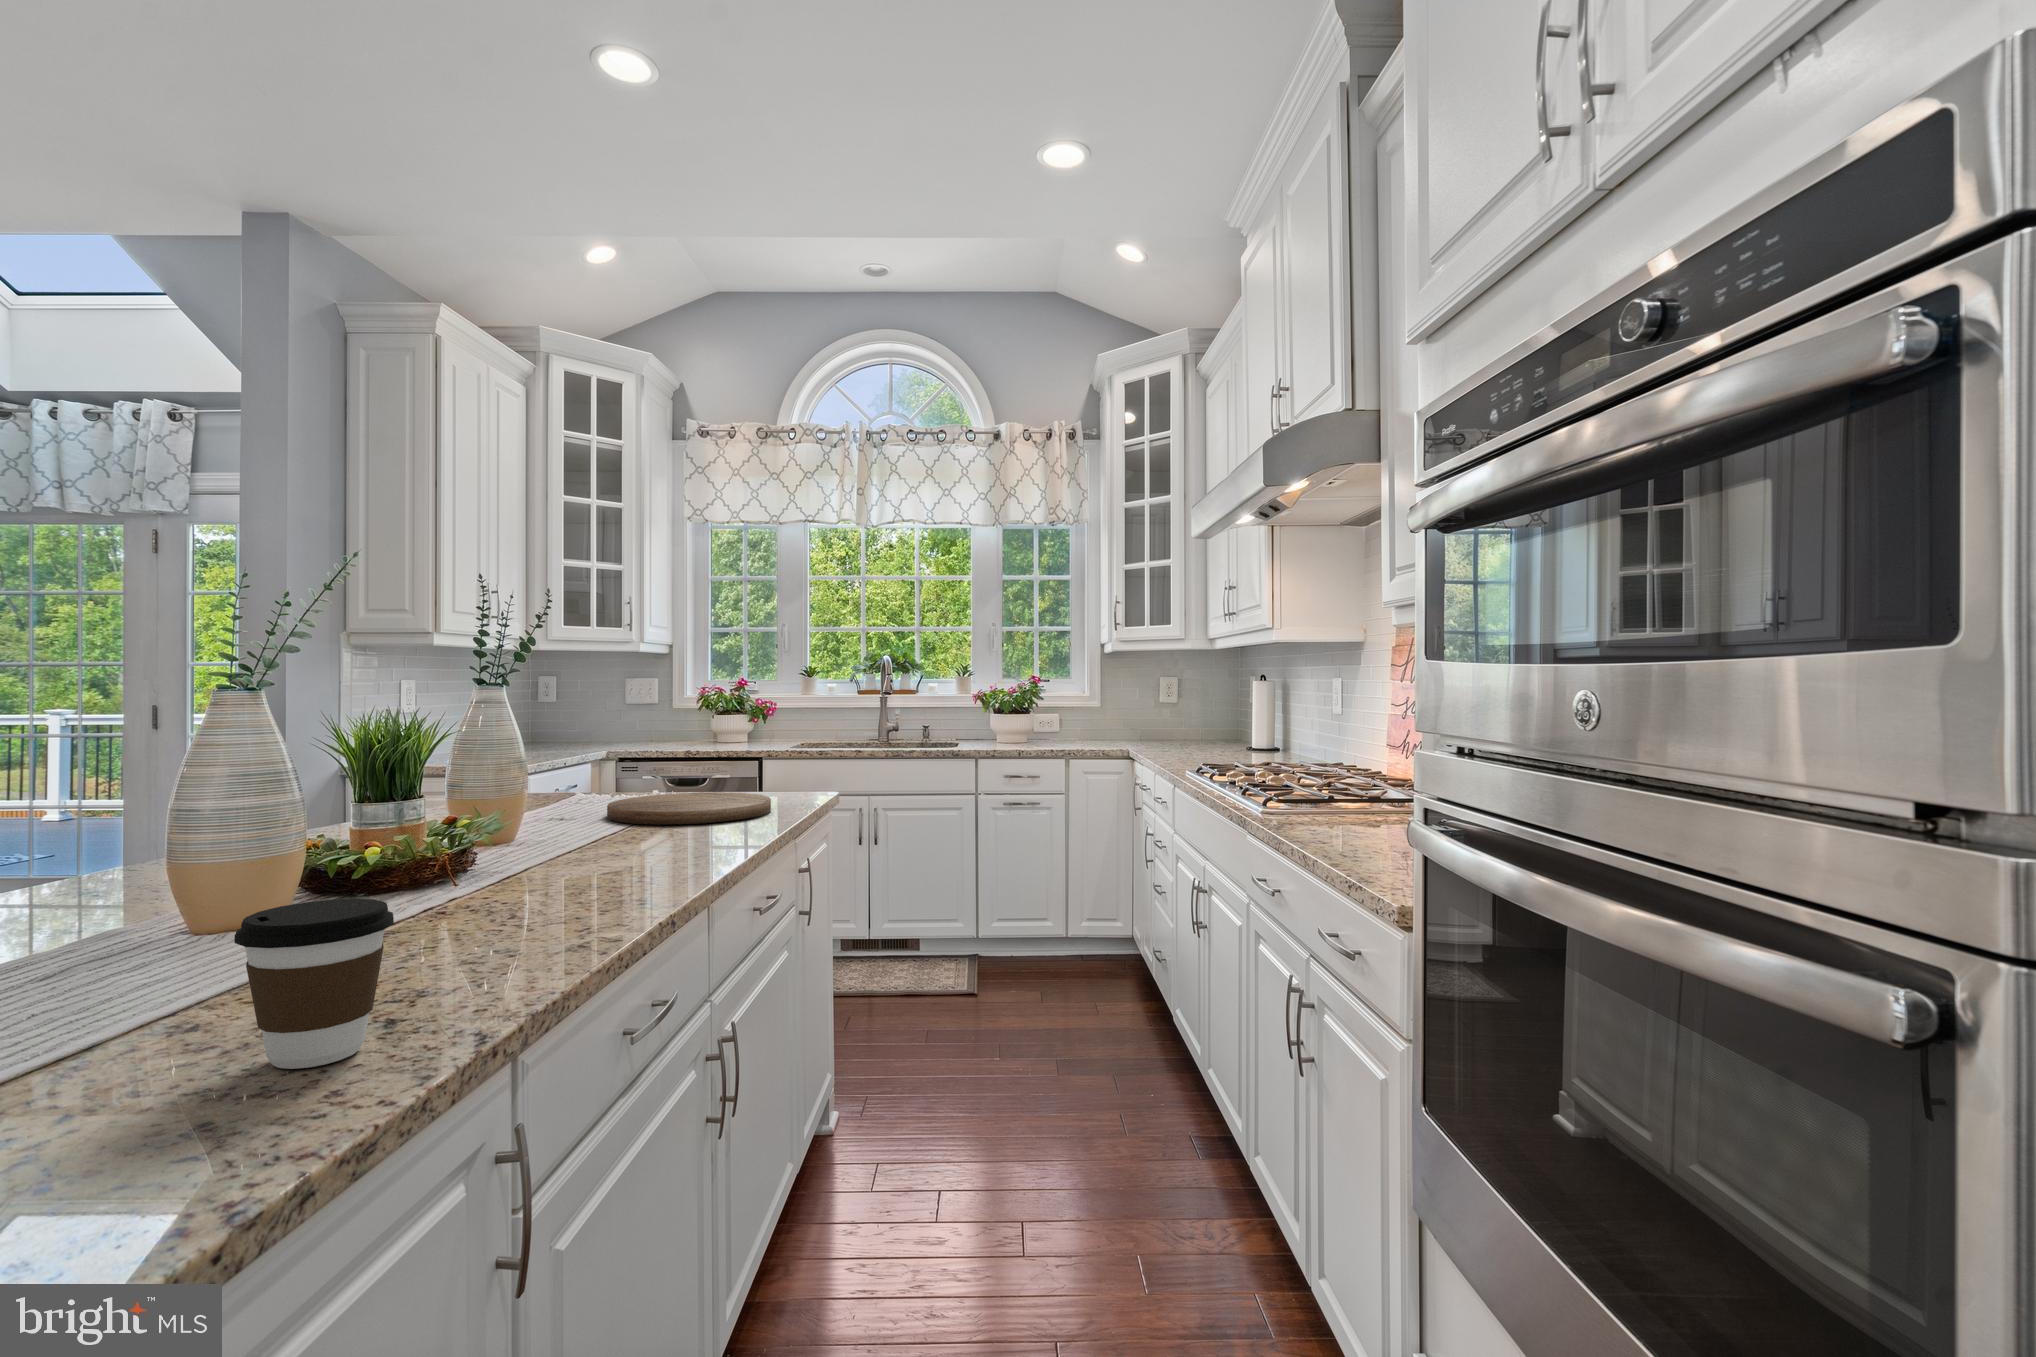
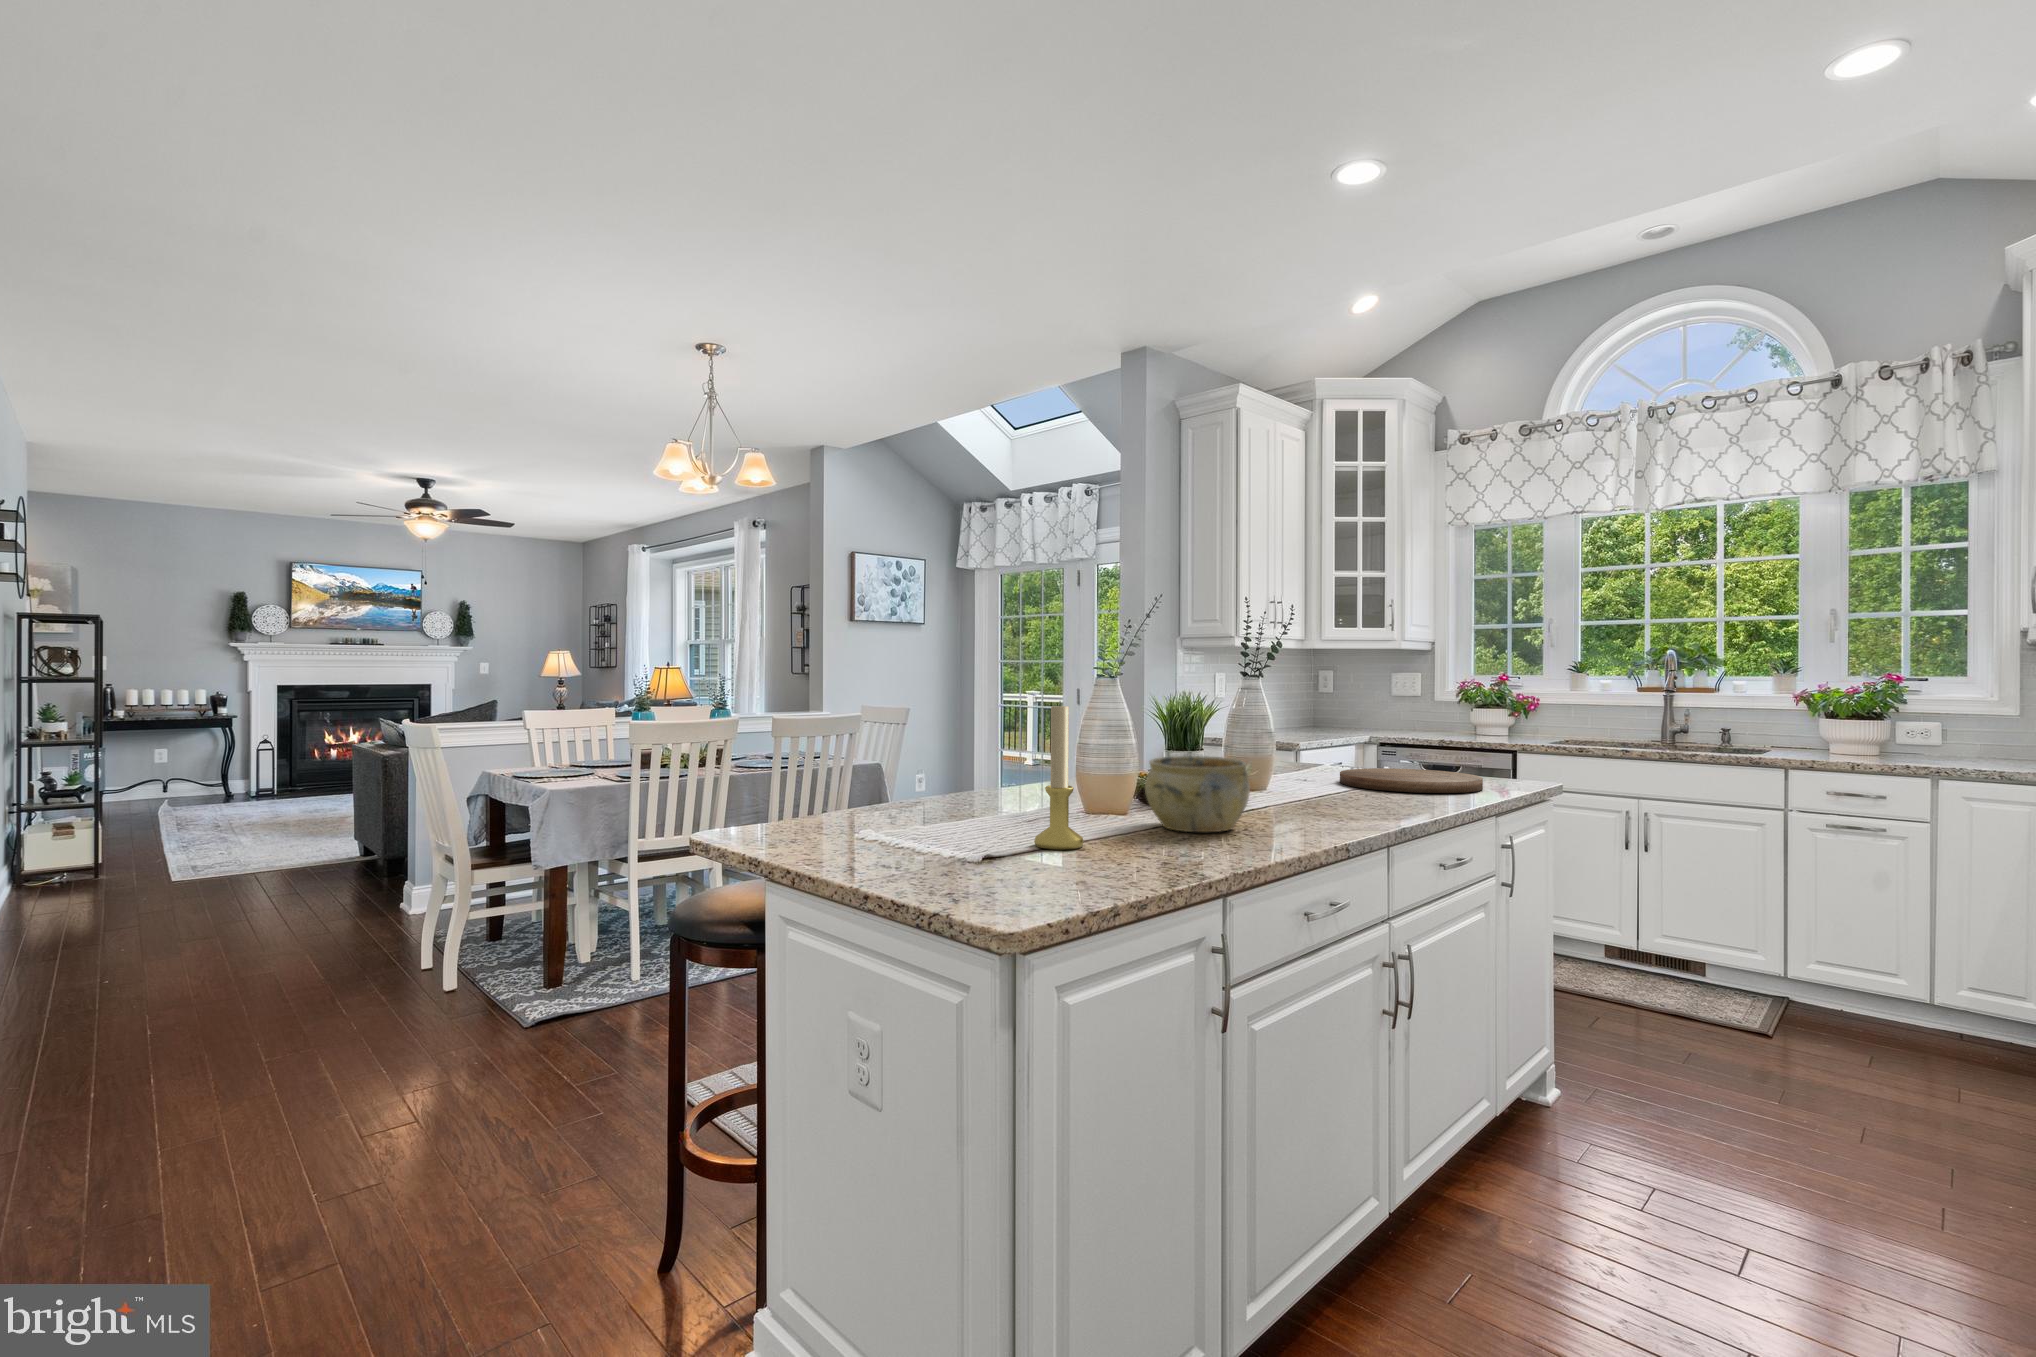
candle holder: none [104,747,227,1033] -> present [1034,701,1084,850]
ceramic bowl: none [341,812,525,938] -> present [1145,756,1250,832]
coffee cup: present [234,899,394,1069] -> none [1081,788,1153,875]

